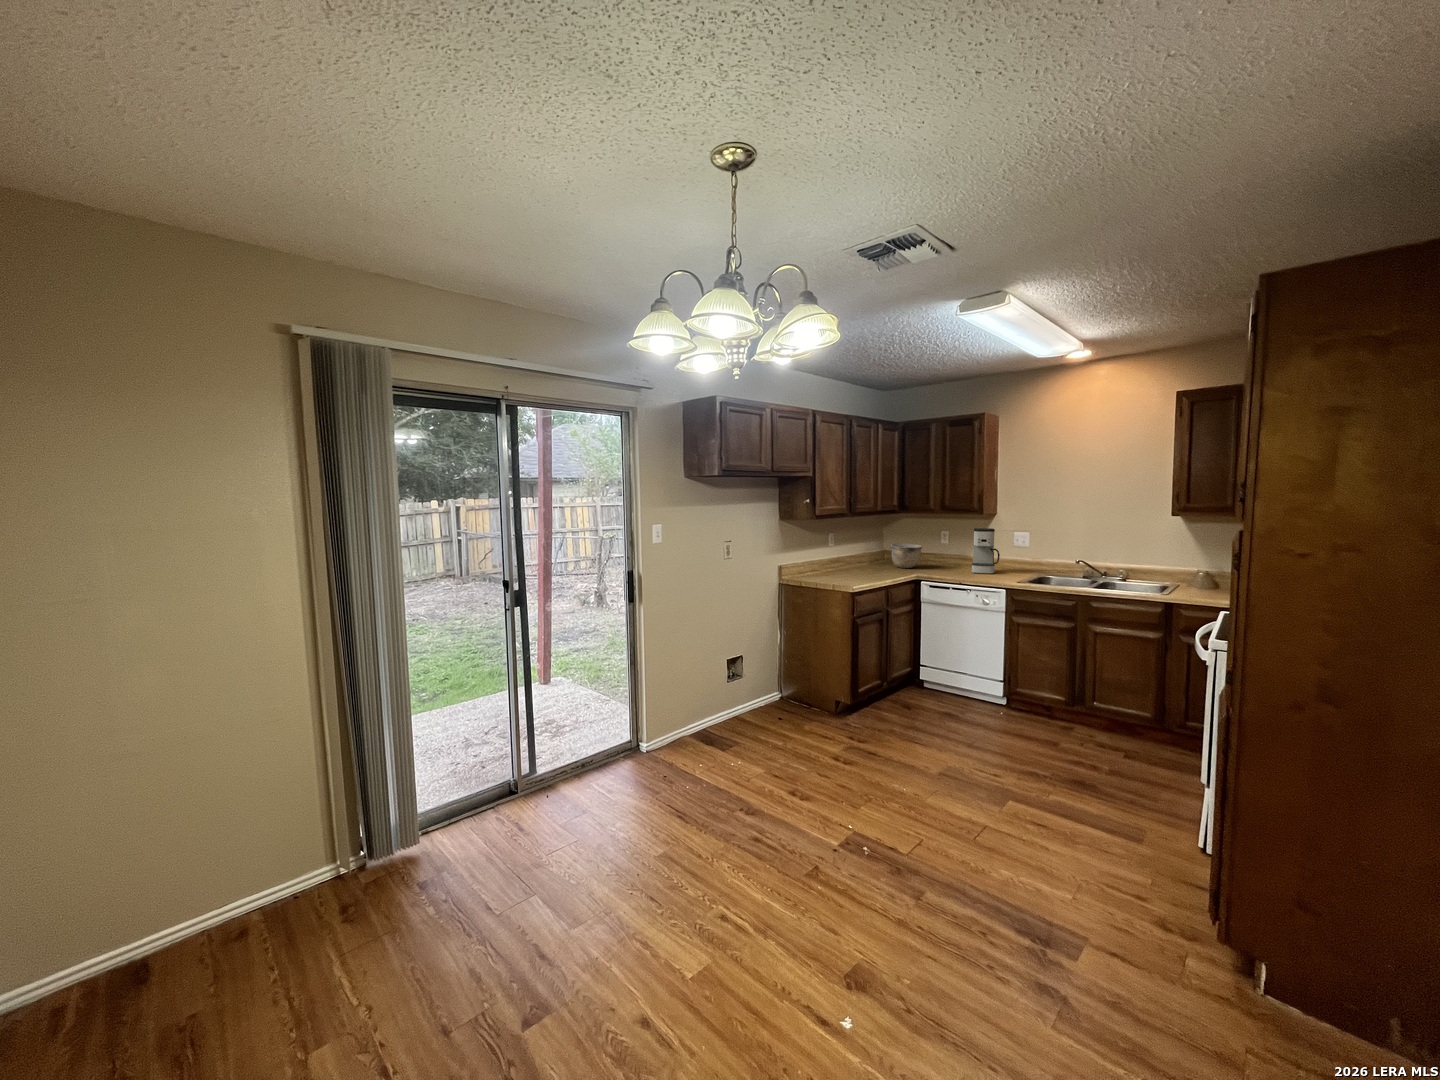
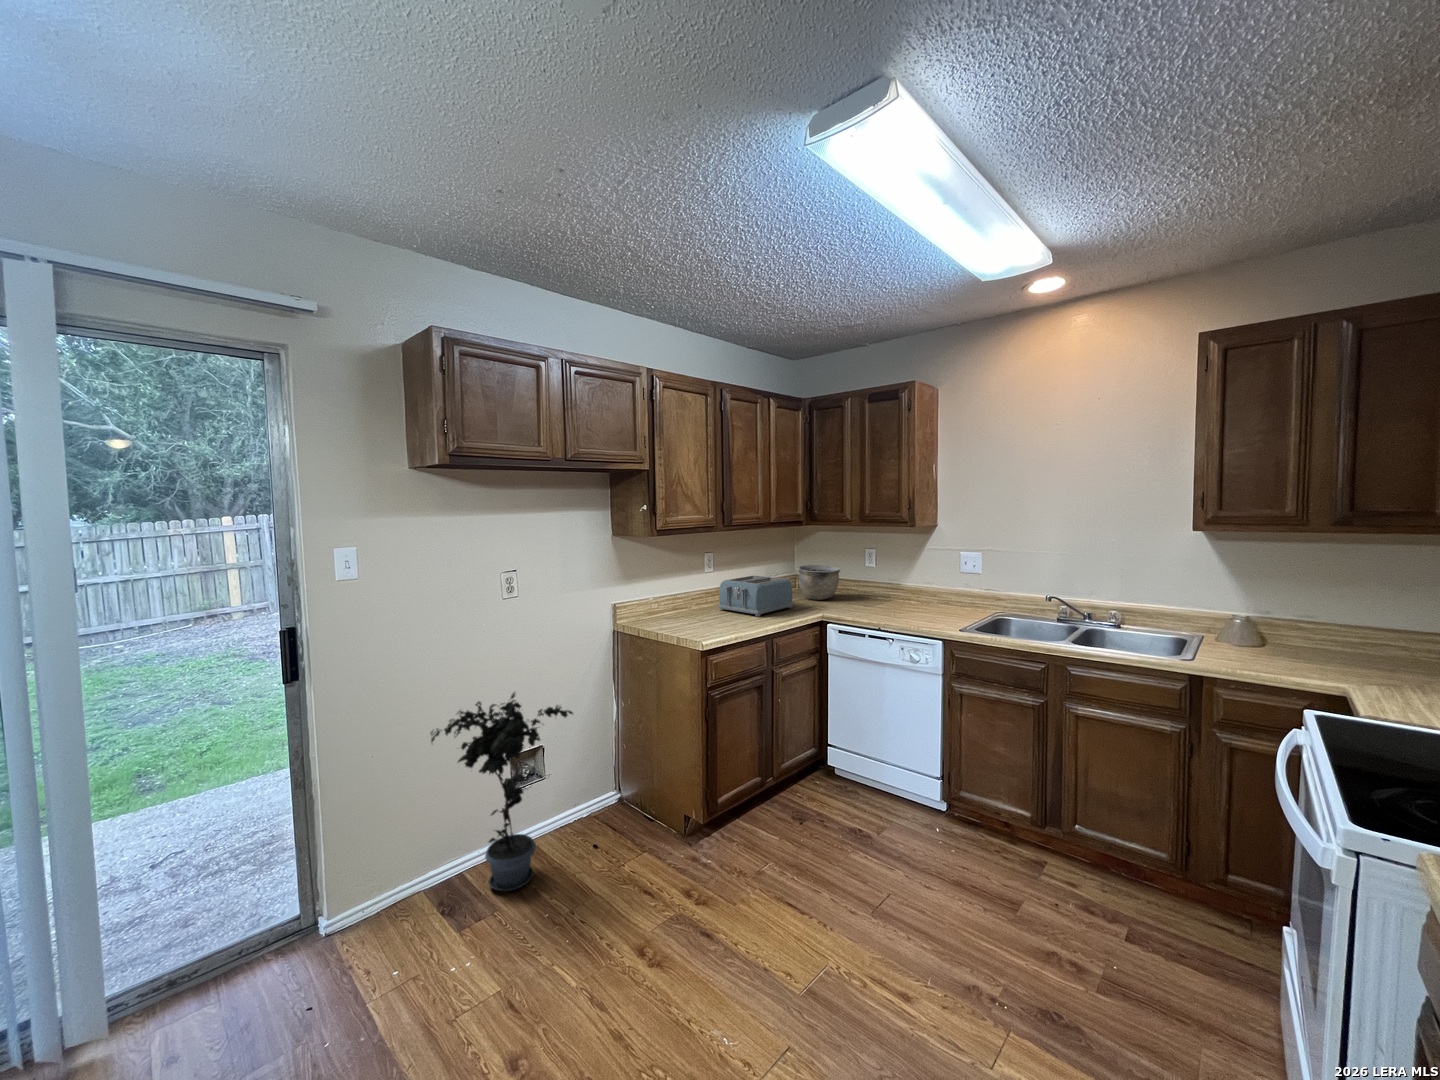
coffee maker: present [972,528,1000,574] -> none [904,545,942,611]
toaster: none [840,550,893,576] -> present [718,576,794,617]
potted plant: none [702,612,775,736] -> present [431,692,573,891]

